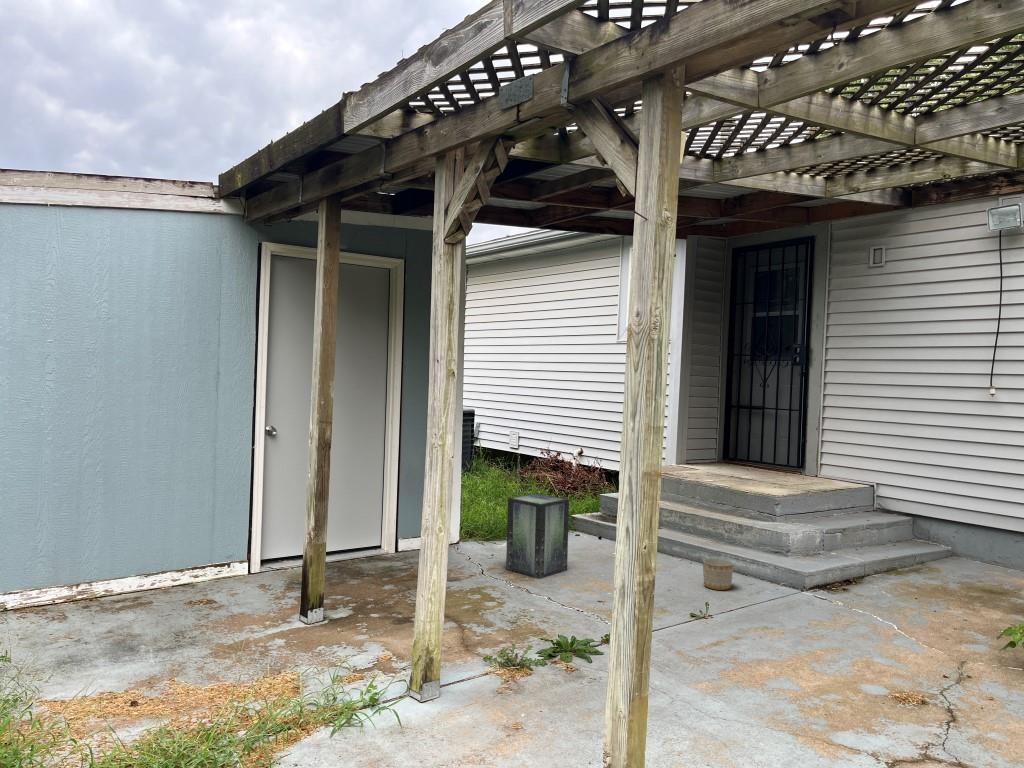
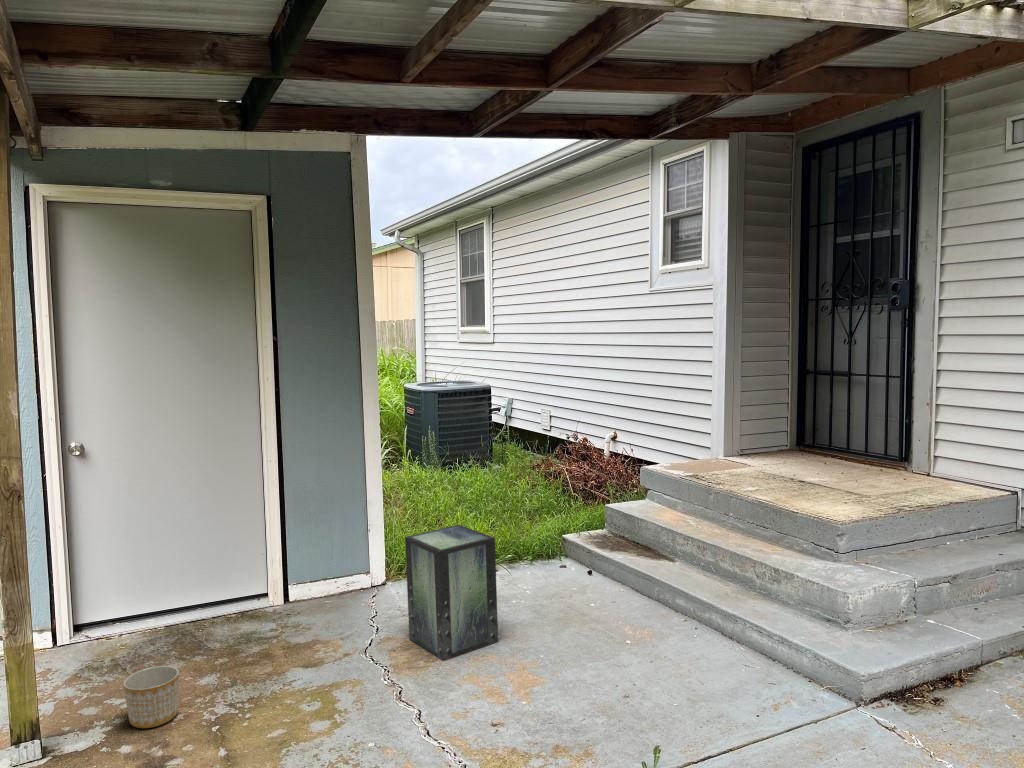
planter: present [703,558,734,590] -> present [123,666,179,728]

